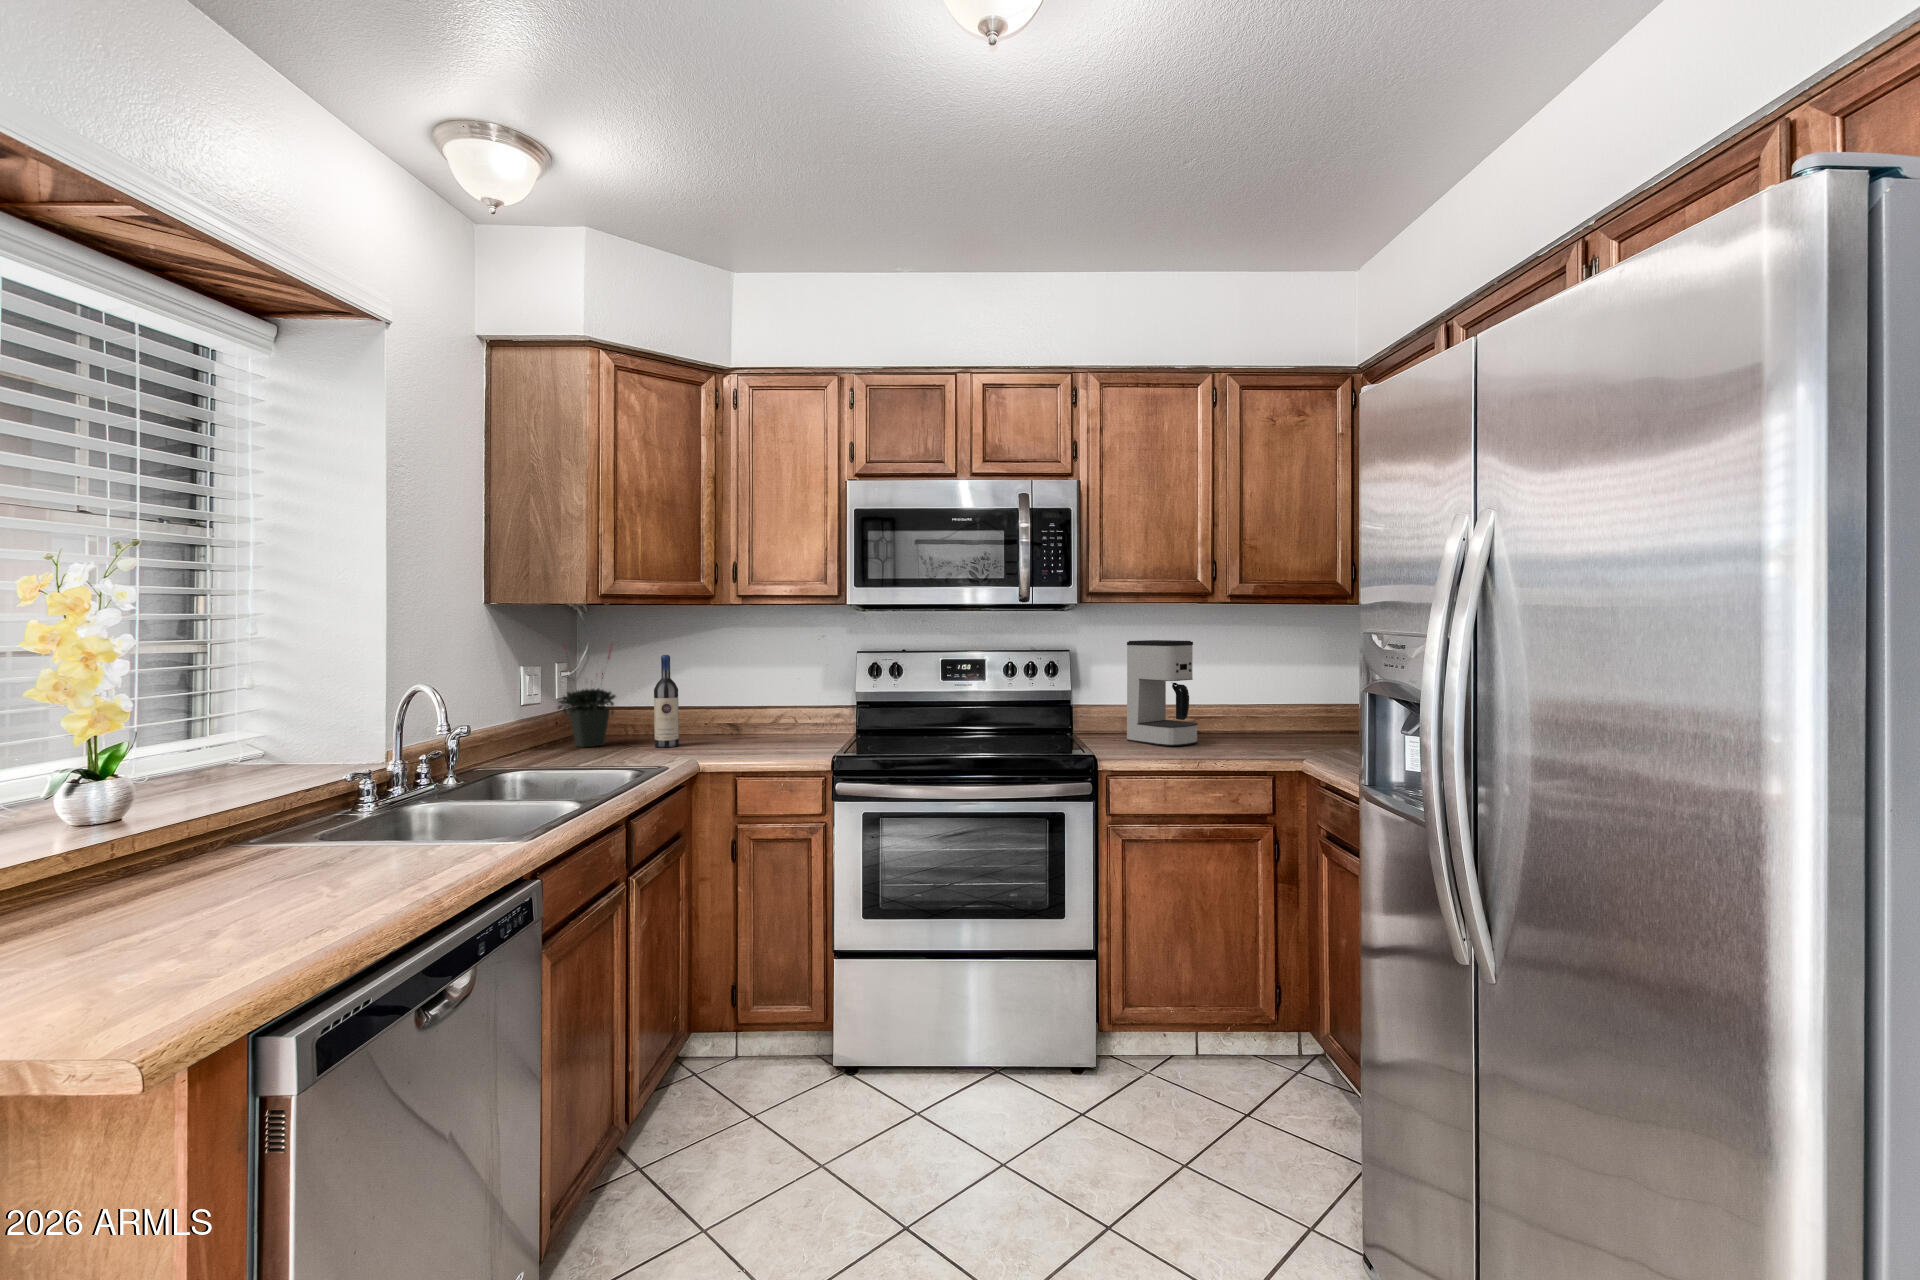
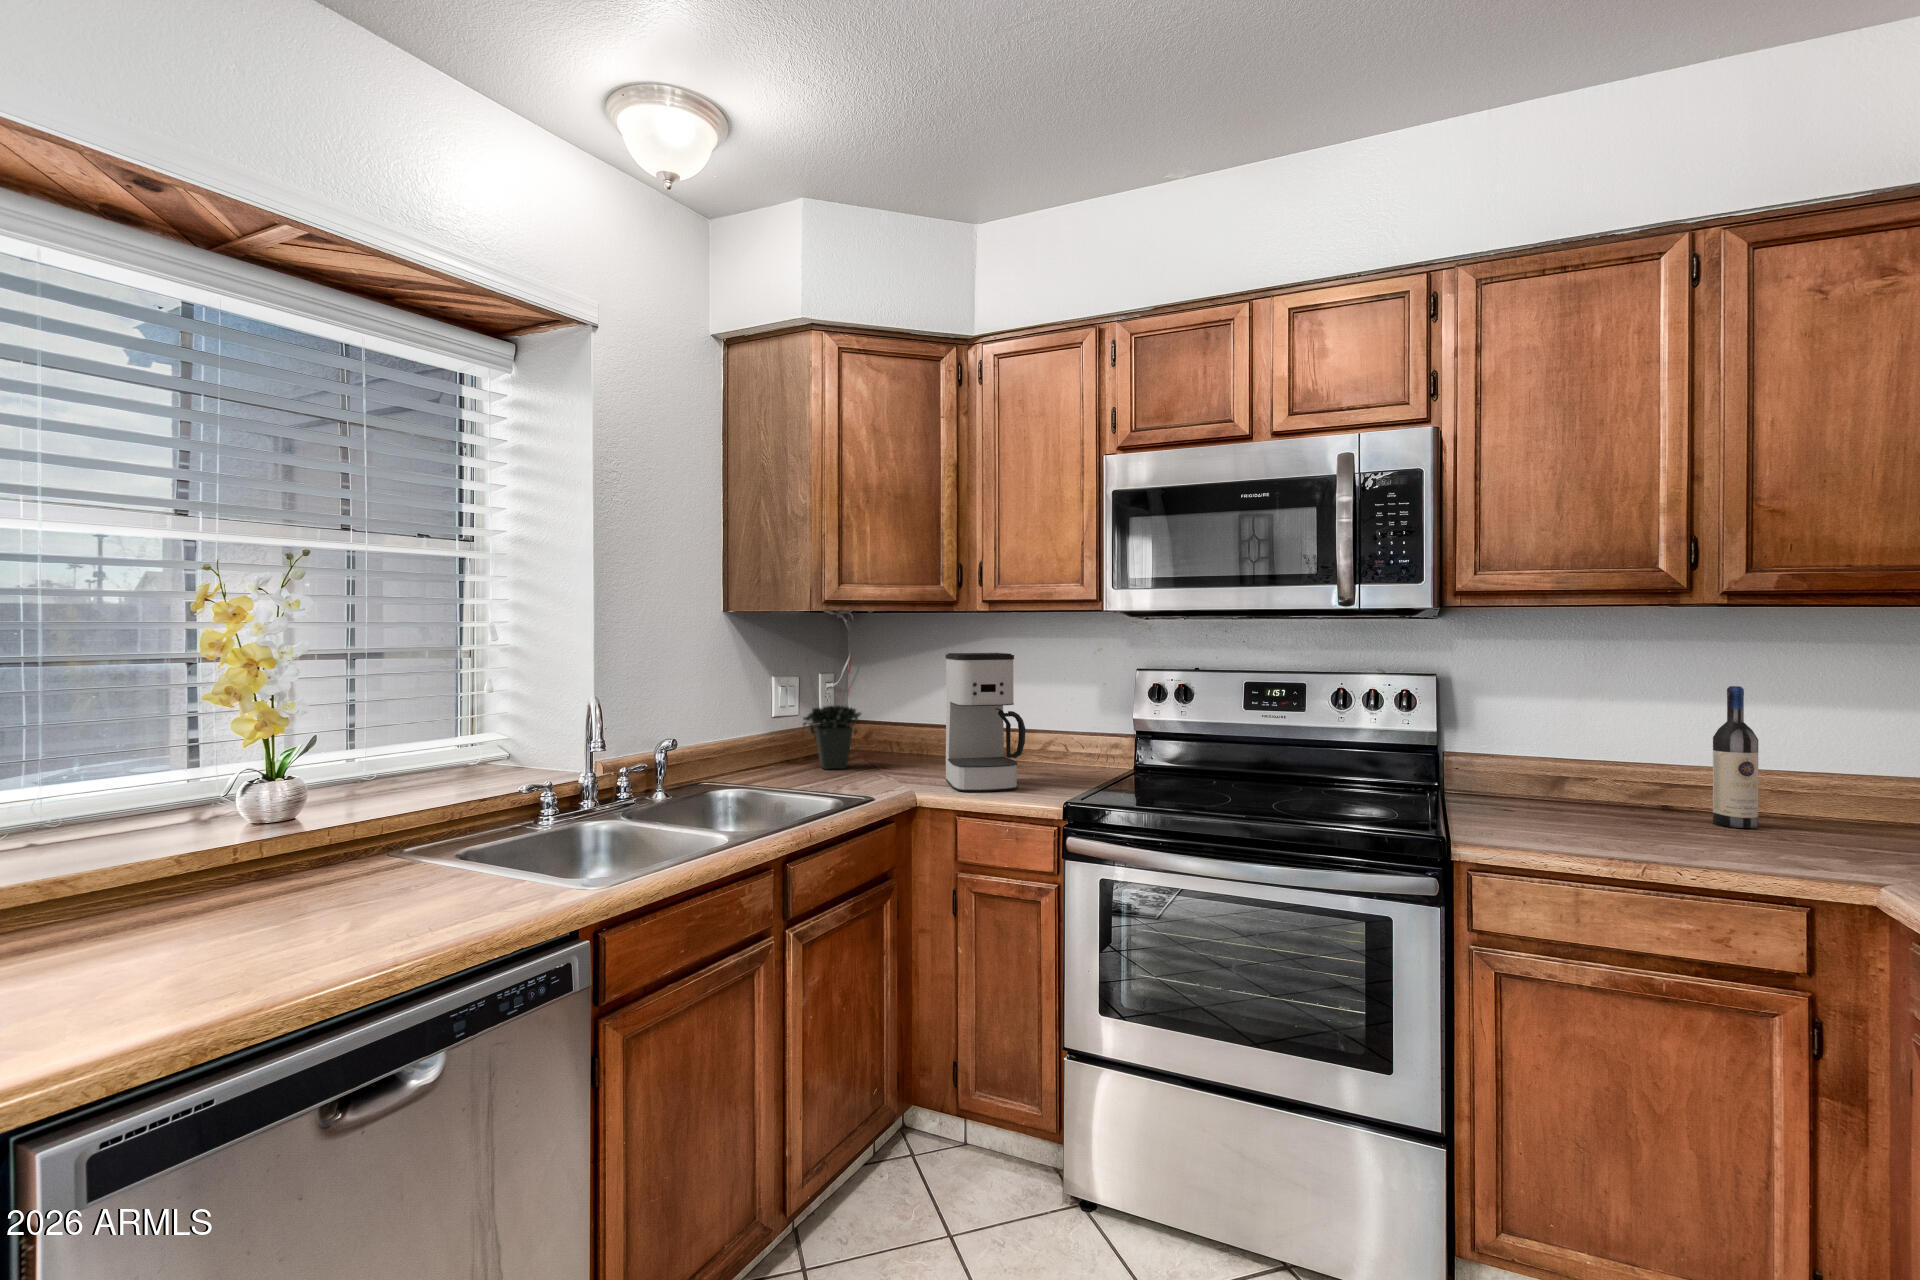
coffee maker: present [1127,640,1198,746] -> present [946,653,1025,792]
wine bottle: present [654,655,679,747] -> present [1713,686,1758,828]

